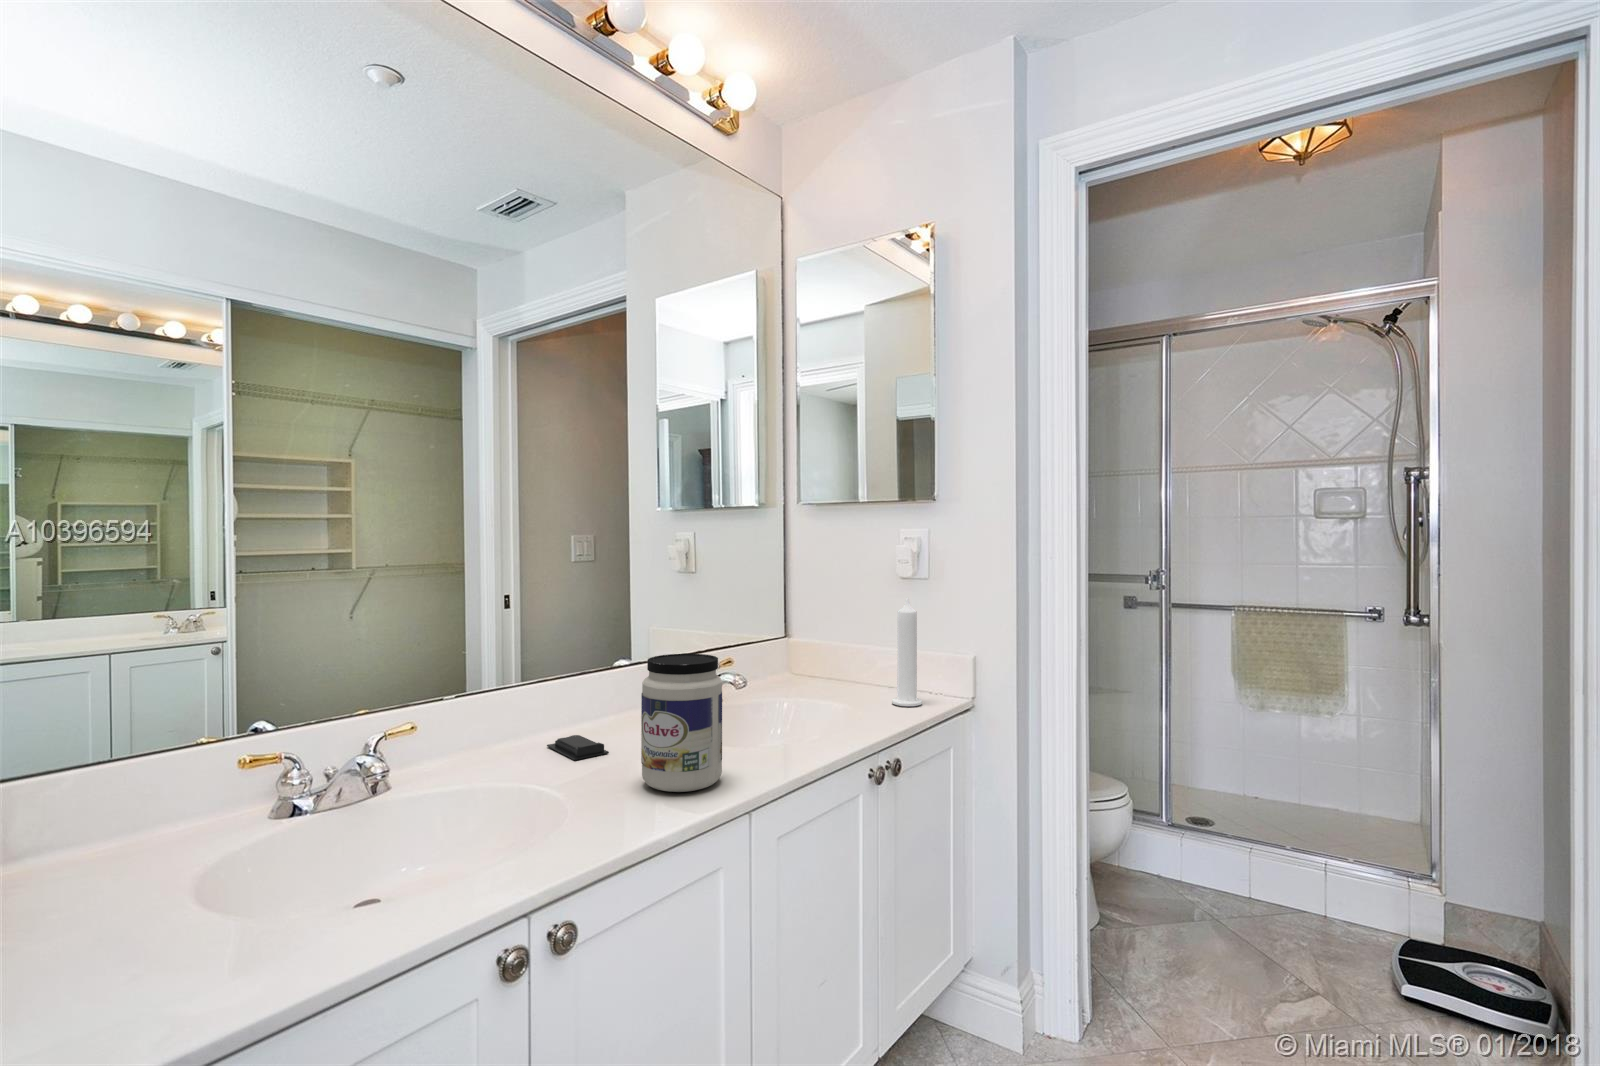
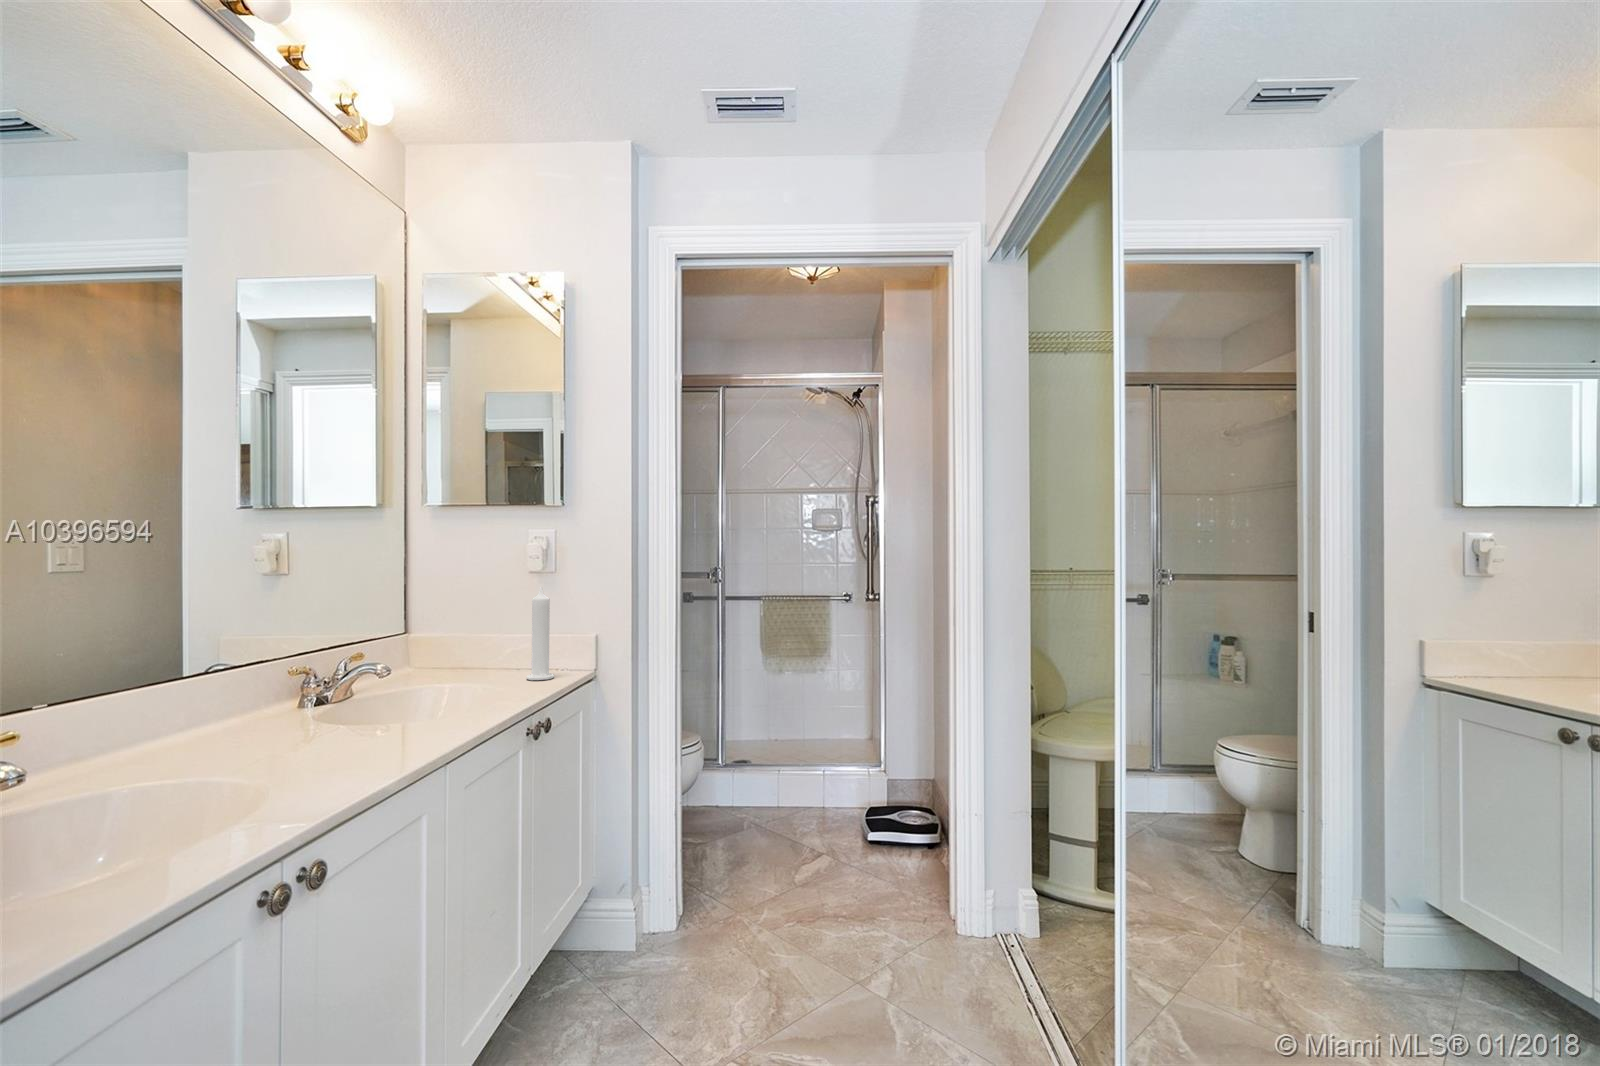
jar: present [641,654,722,792] -> none [314,635,403,763]
soap bar: present [547,735,609,760] -> none [158,737,250,758]

